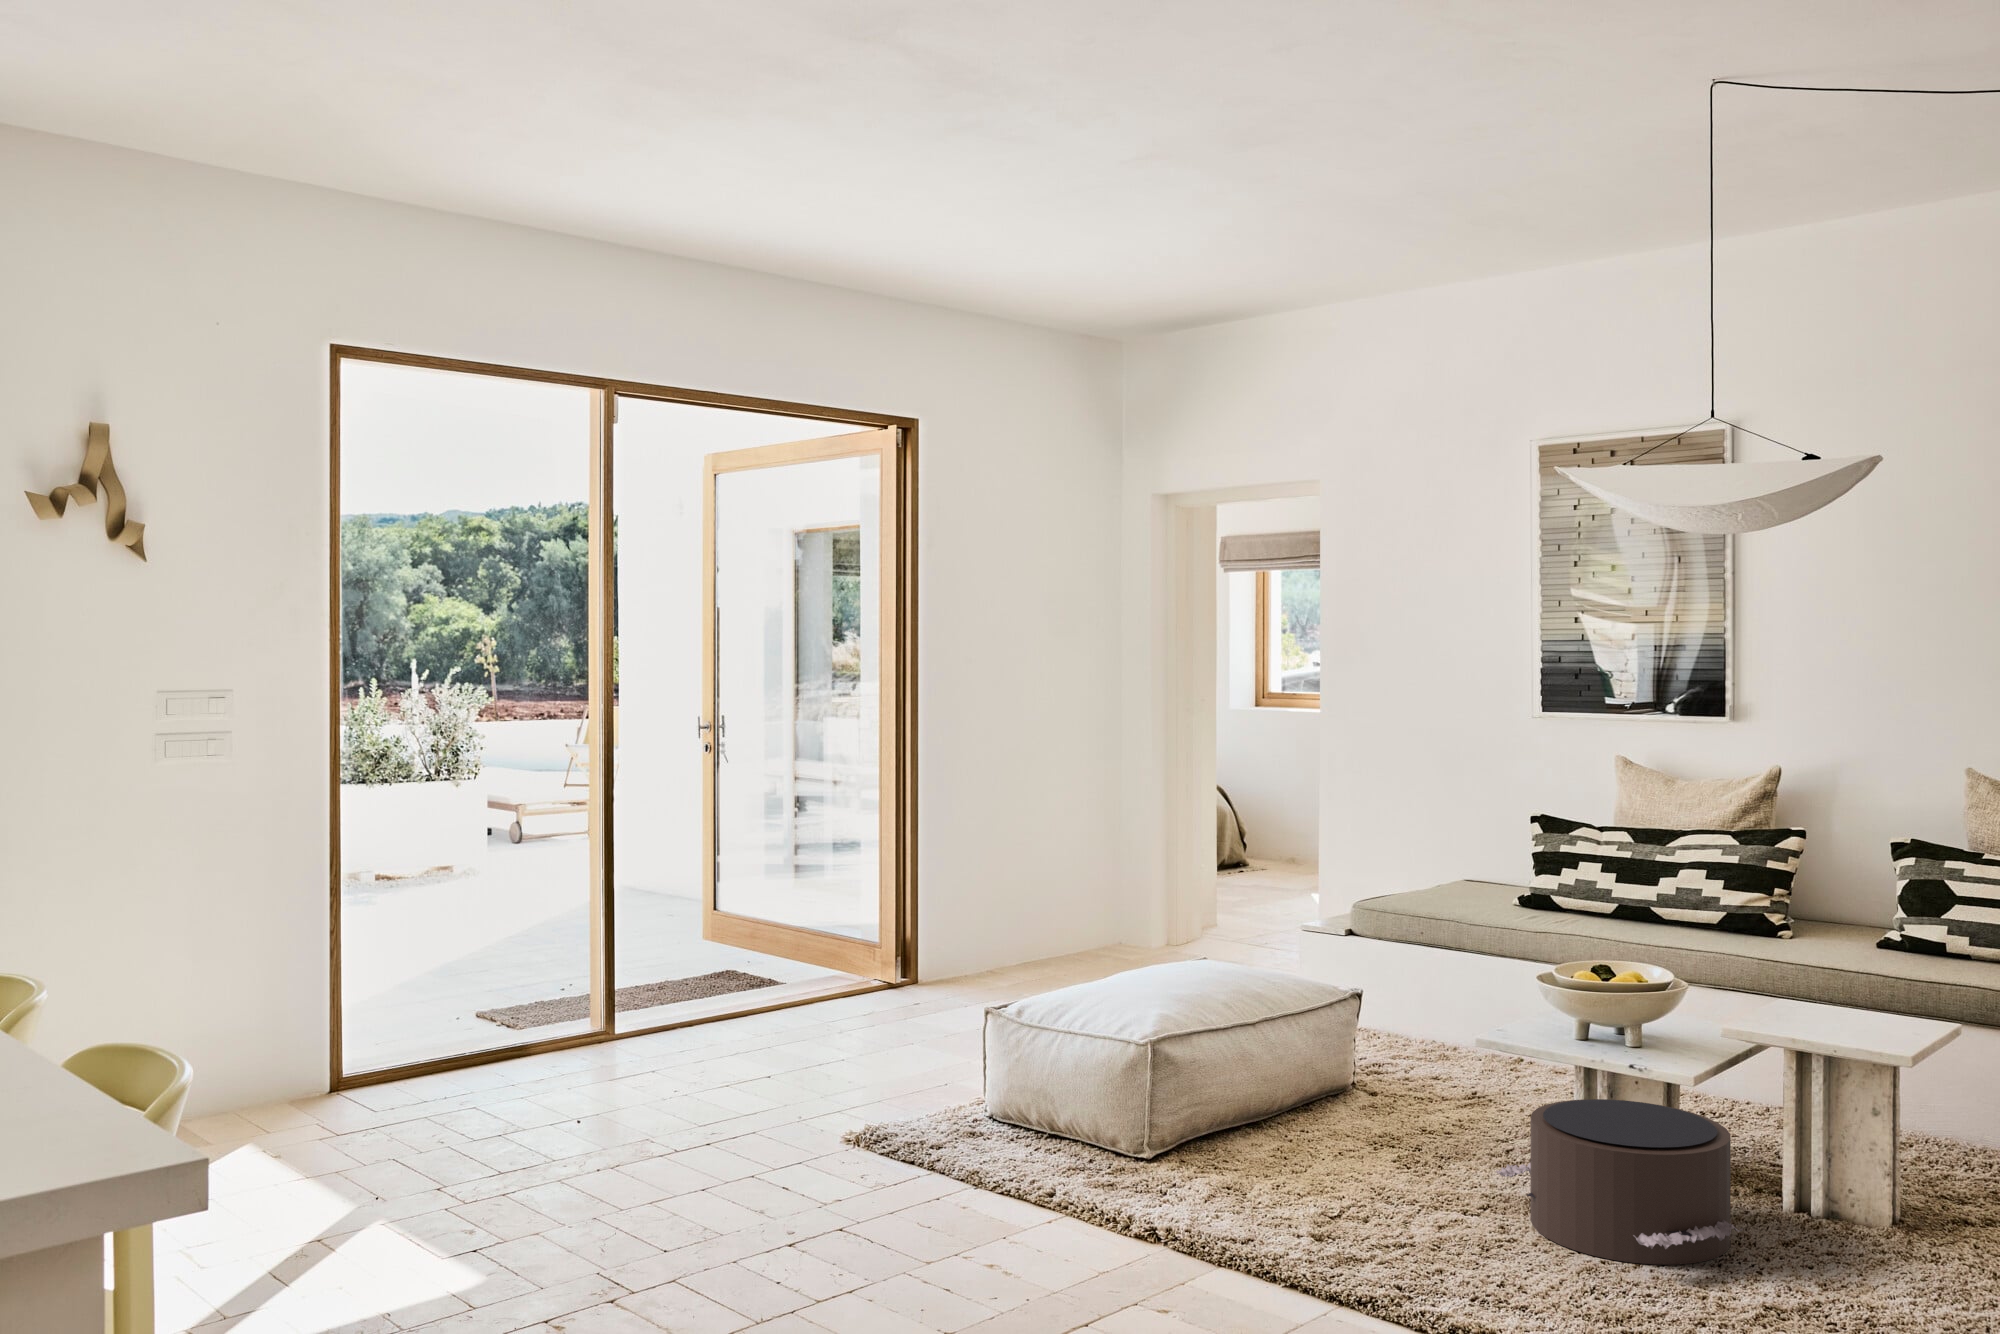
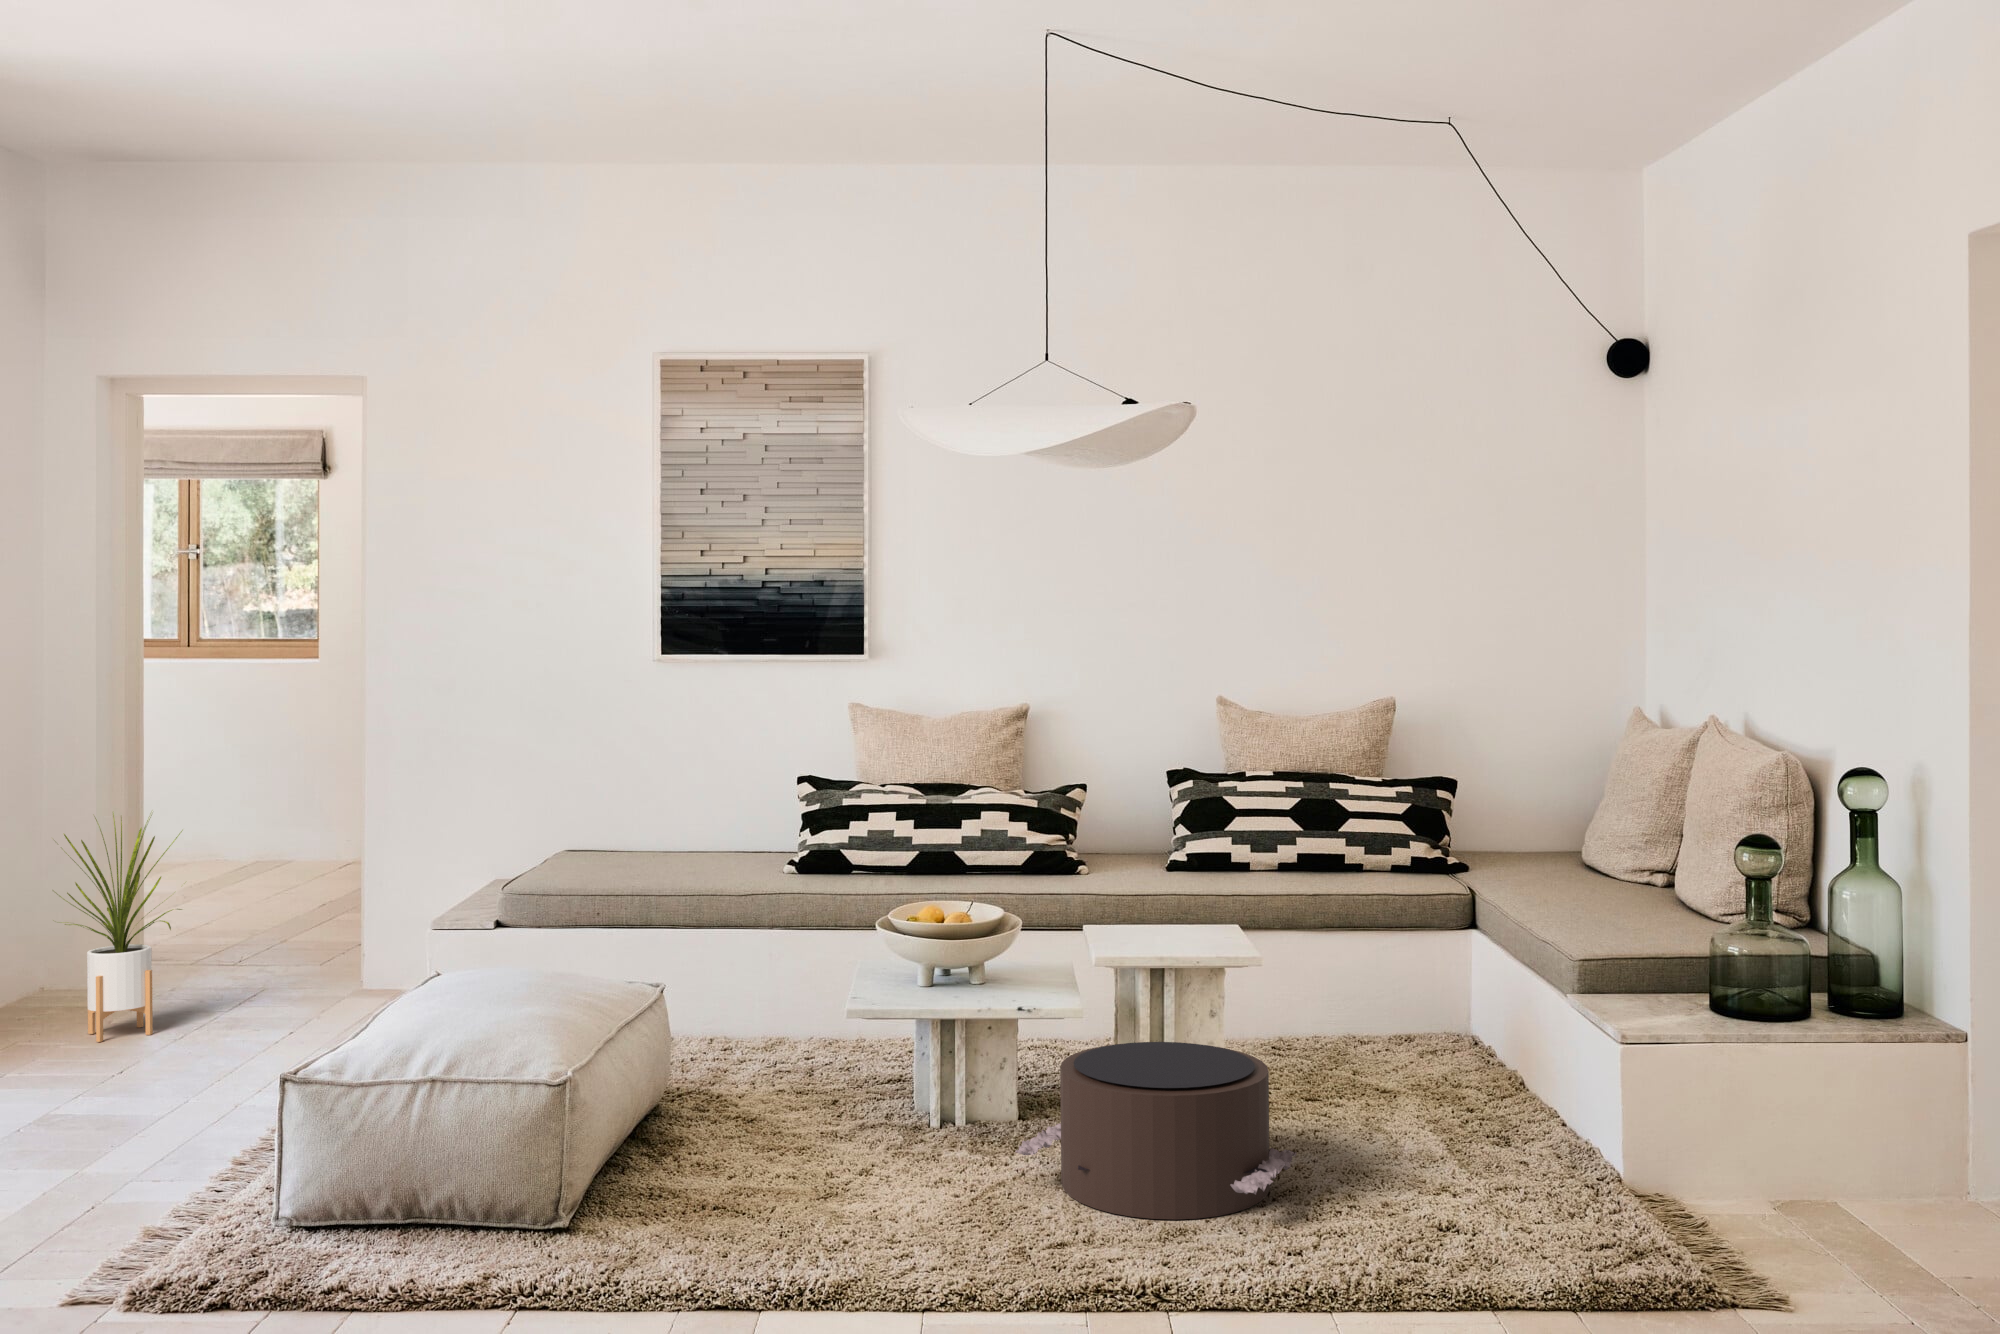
house plant: none [989,810,1074,974] -> present [55,813,183,1042]

